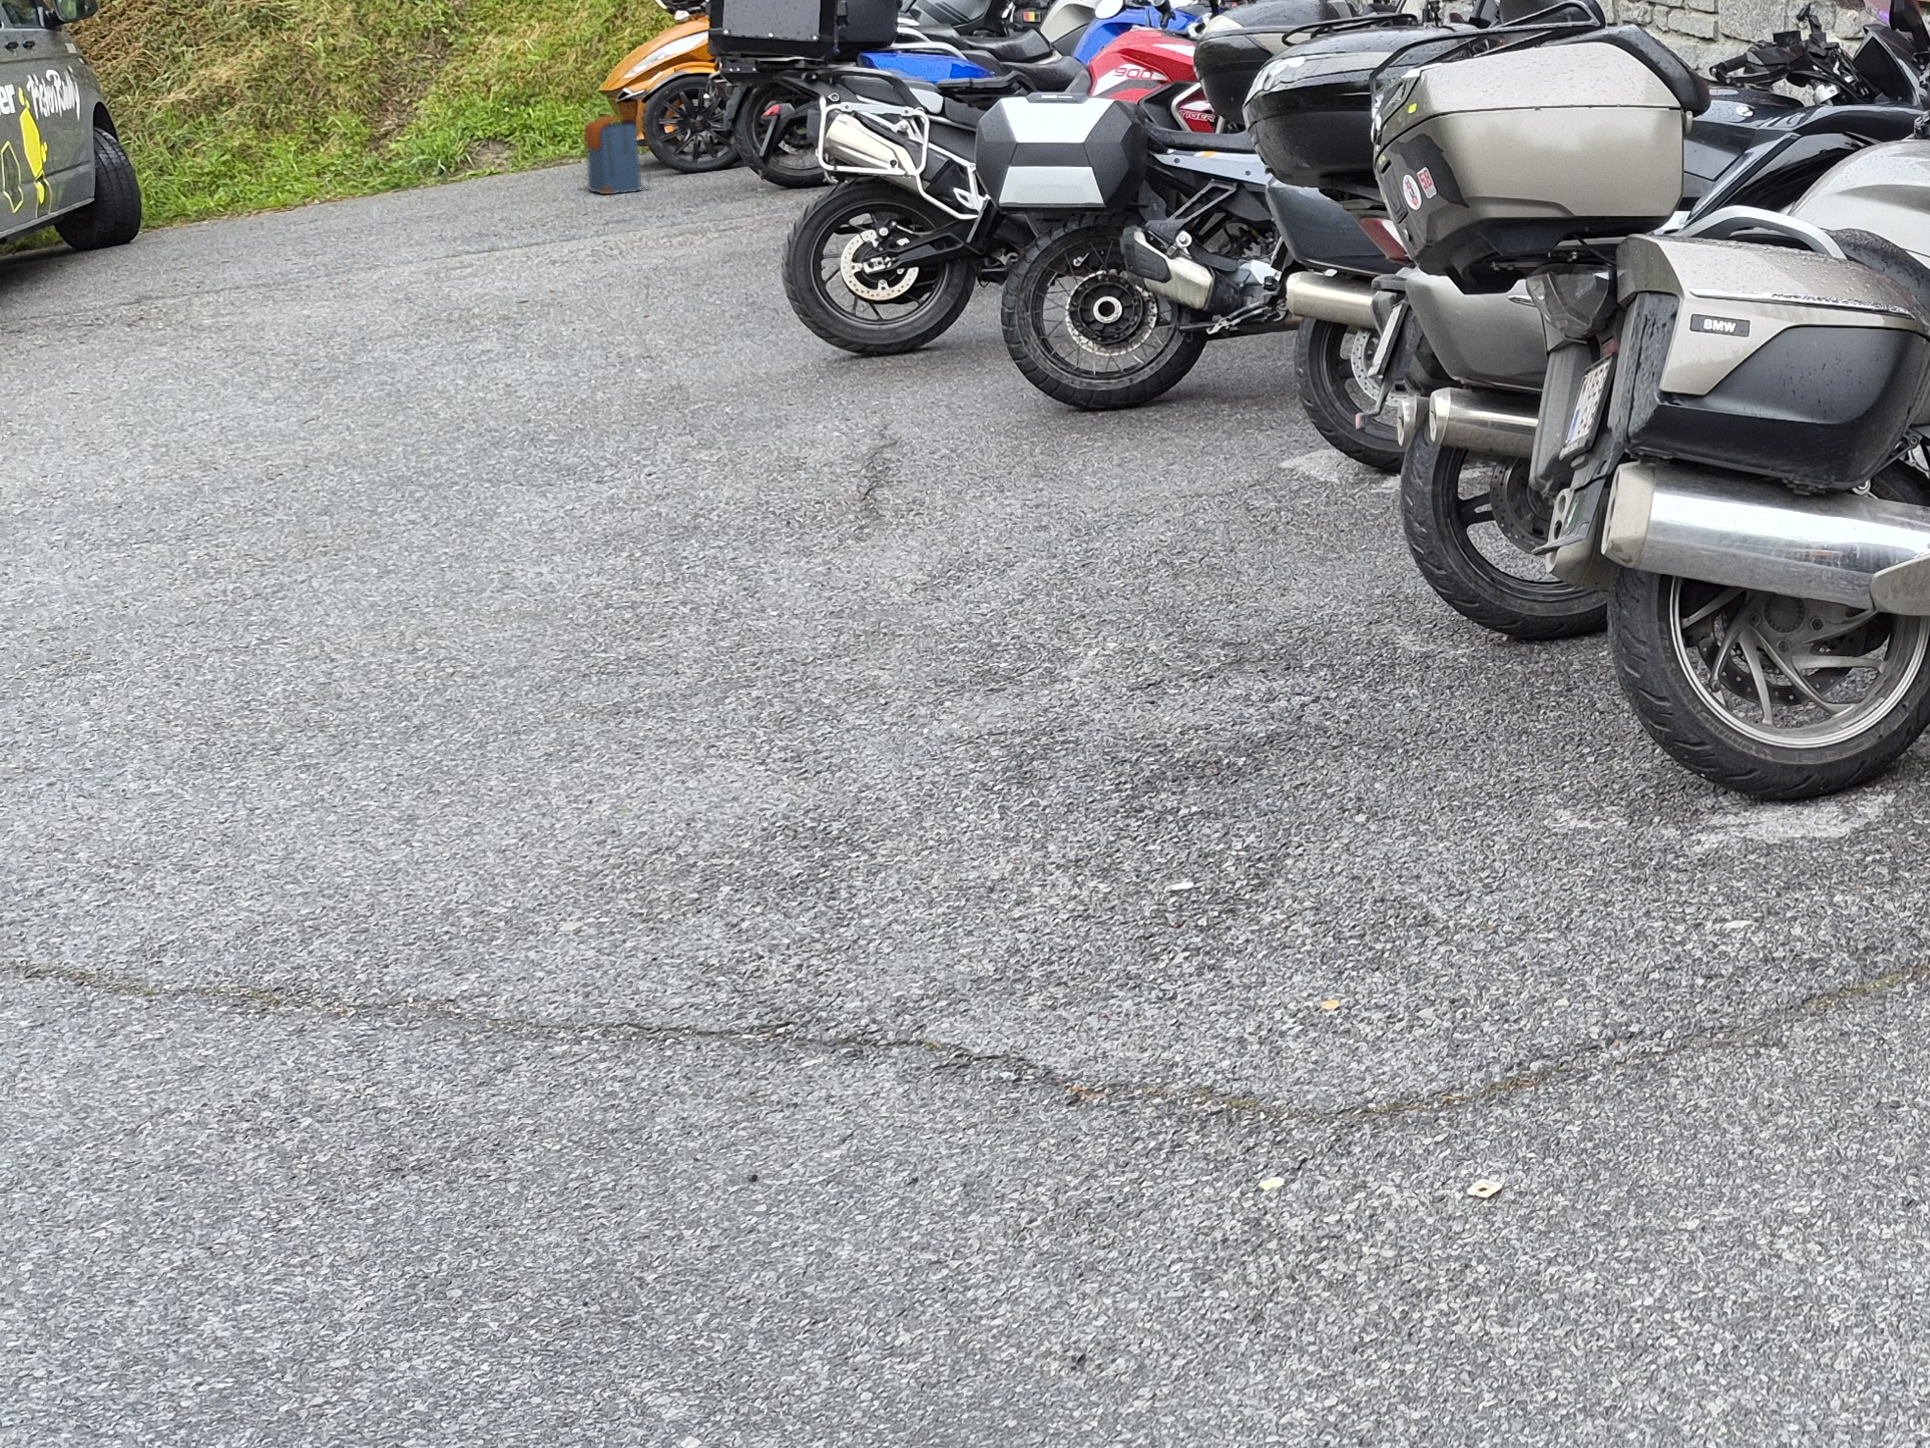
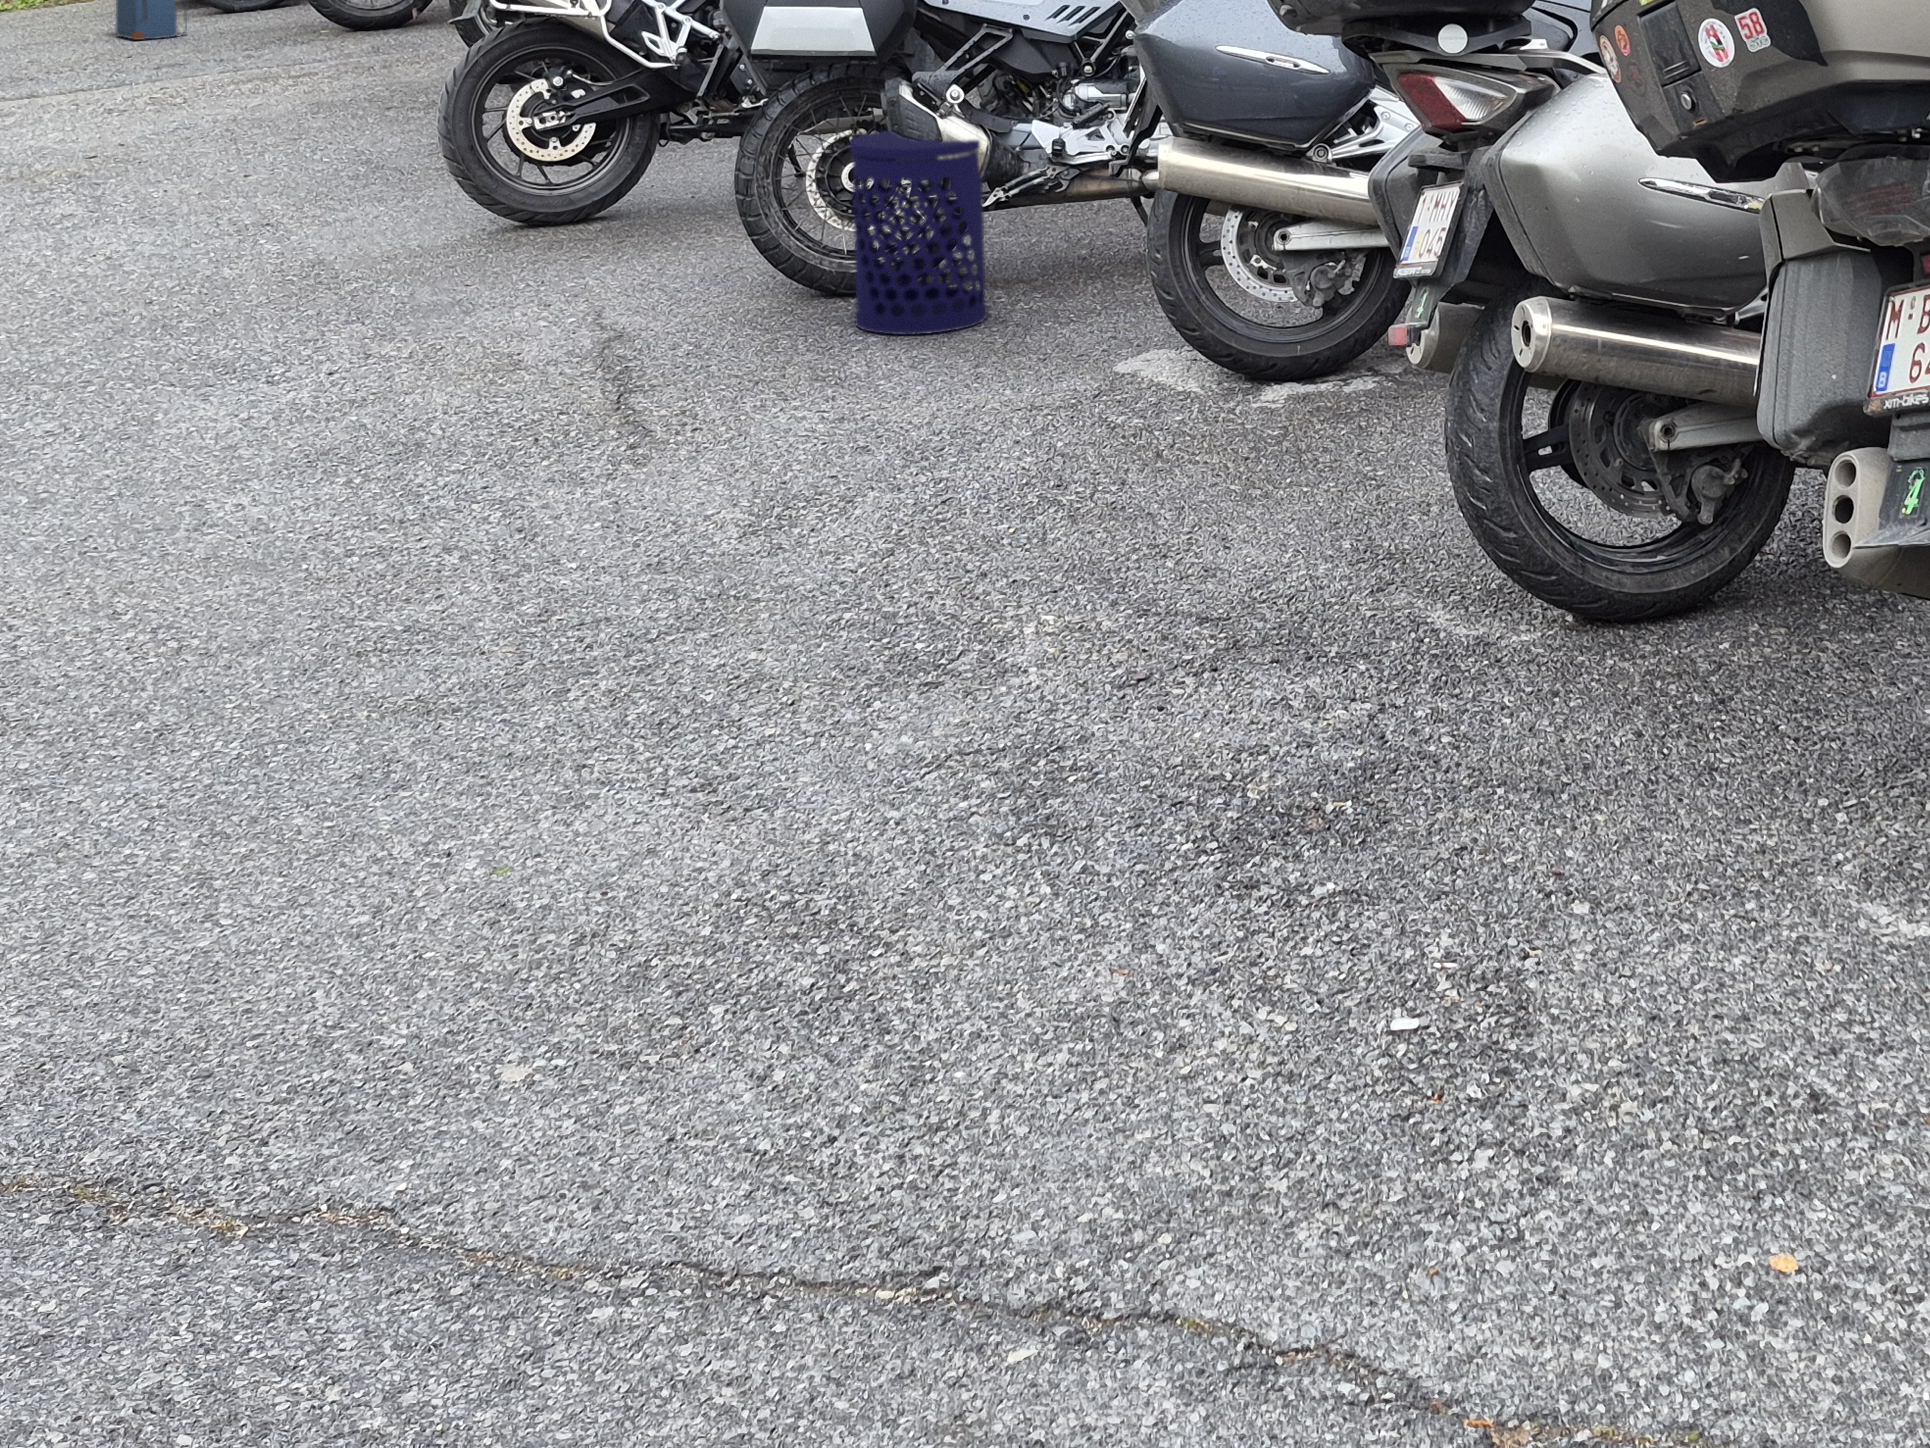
waste bin: none [1090,265,1208,430] -> present [850,131,988,335]

